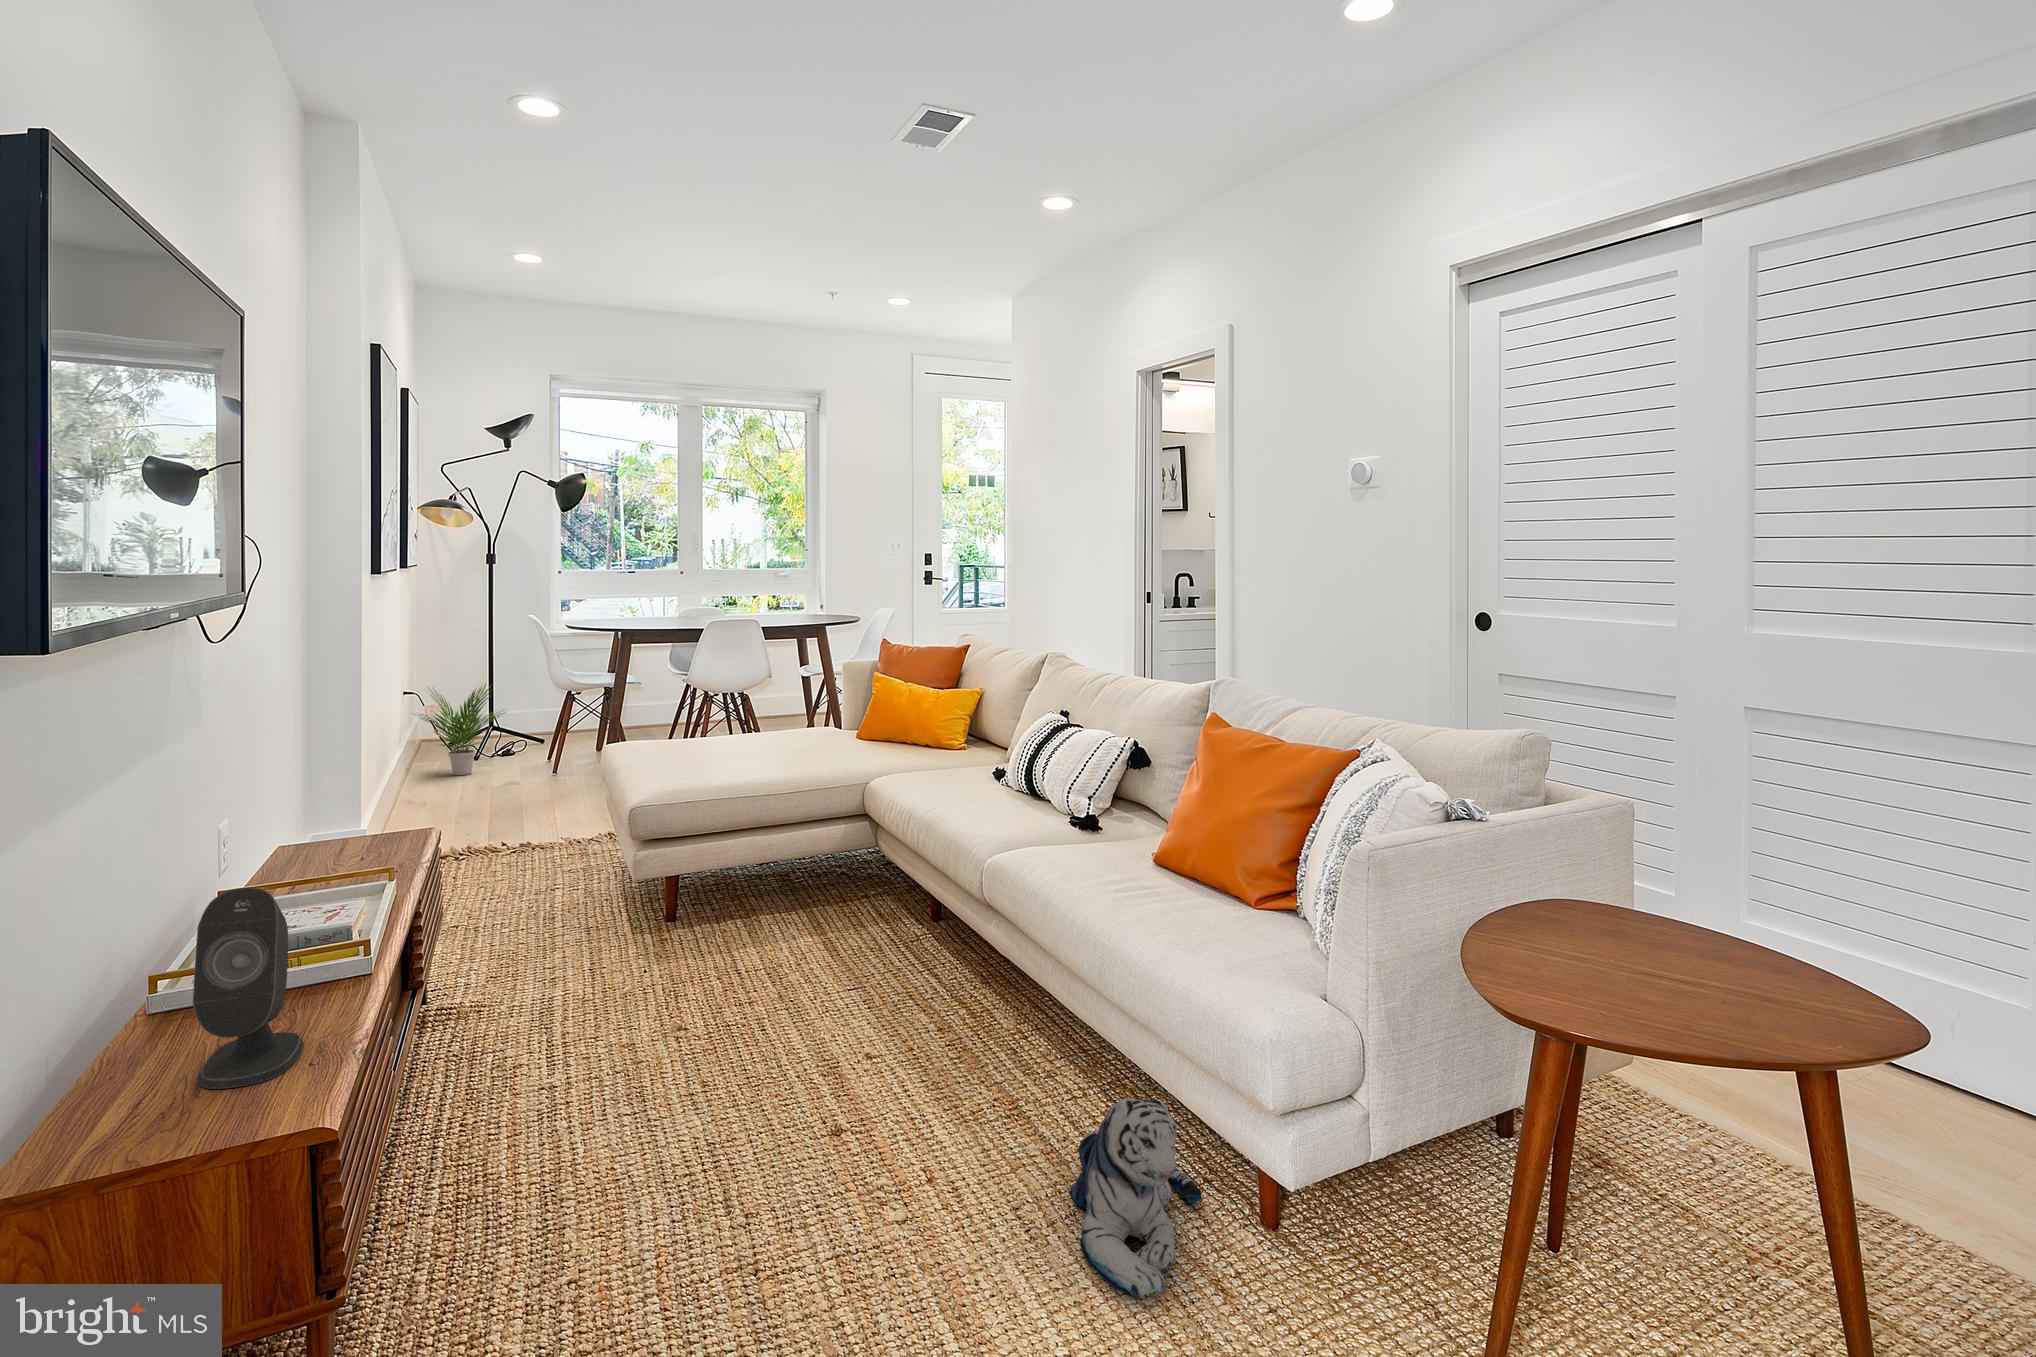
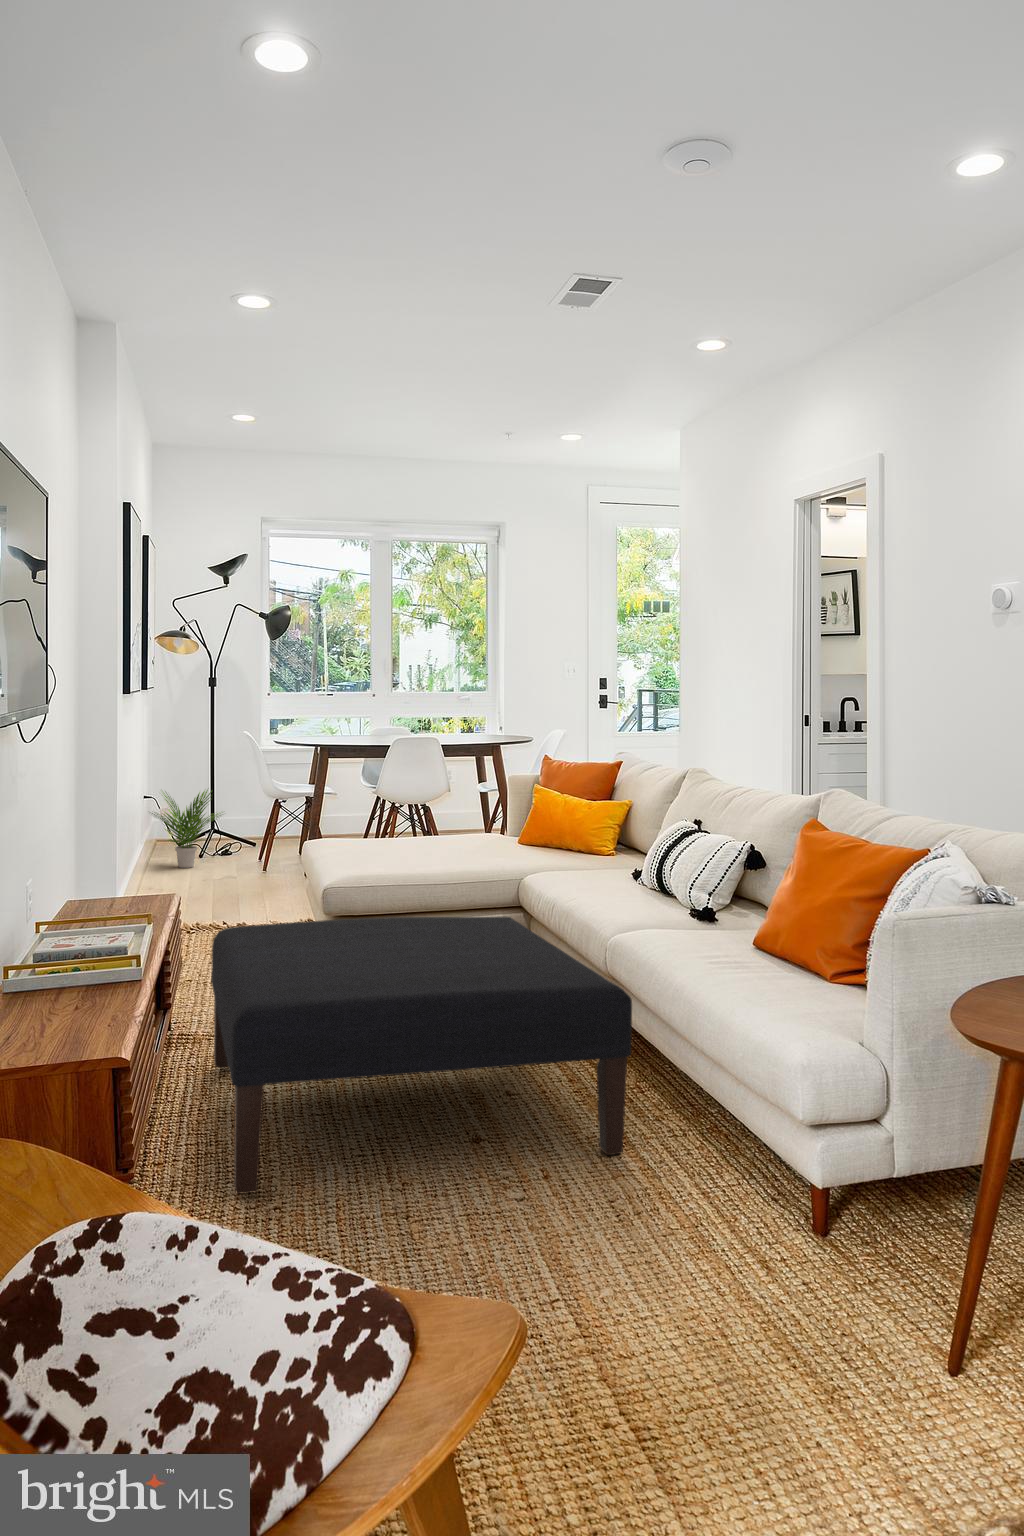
ottoman: none [479,837,1025,1265] -> present [211,917,632,1194]
speaker: present [193,888,304,1089] -> none [42,902,105,1036]
plush toy: present [1069,1098,1203,1299] -> none [656,1114,765,1261]

